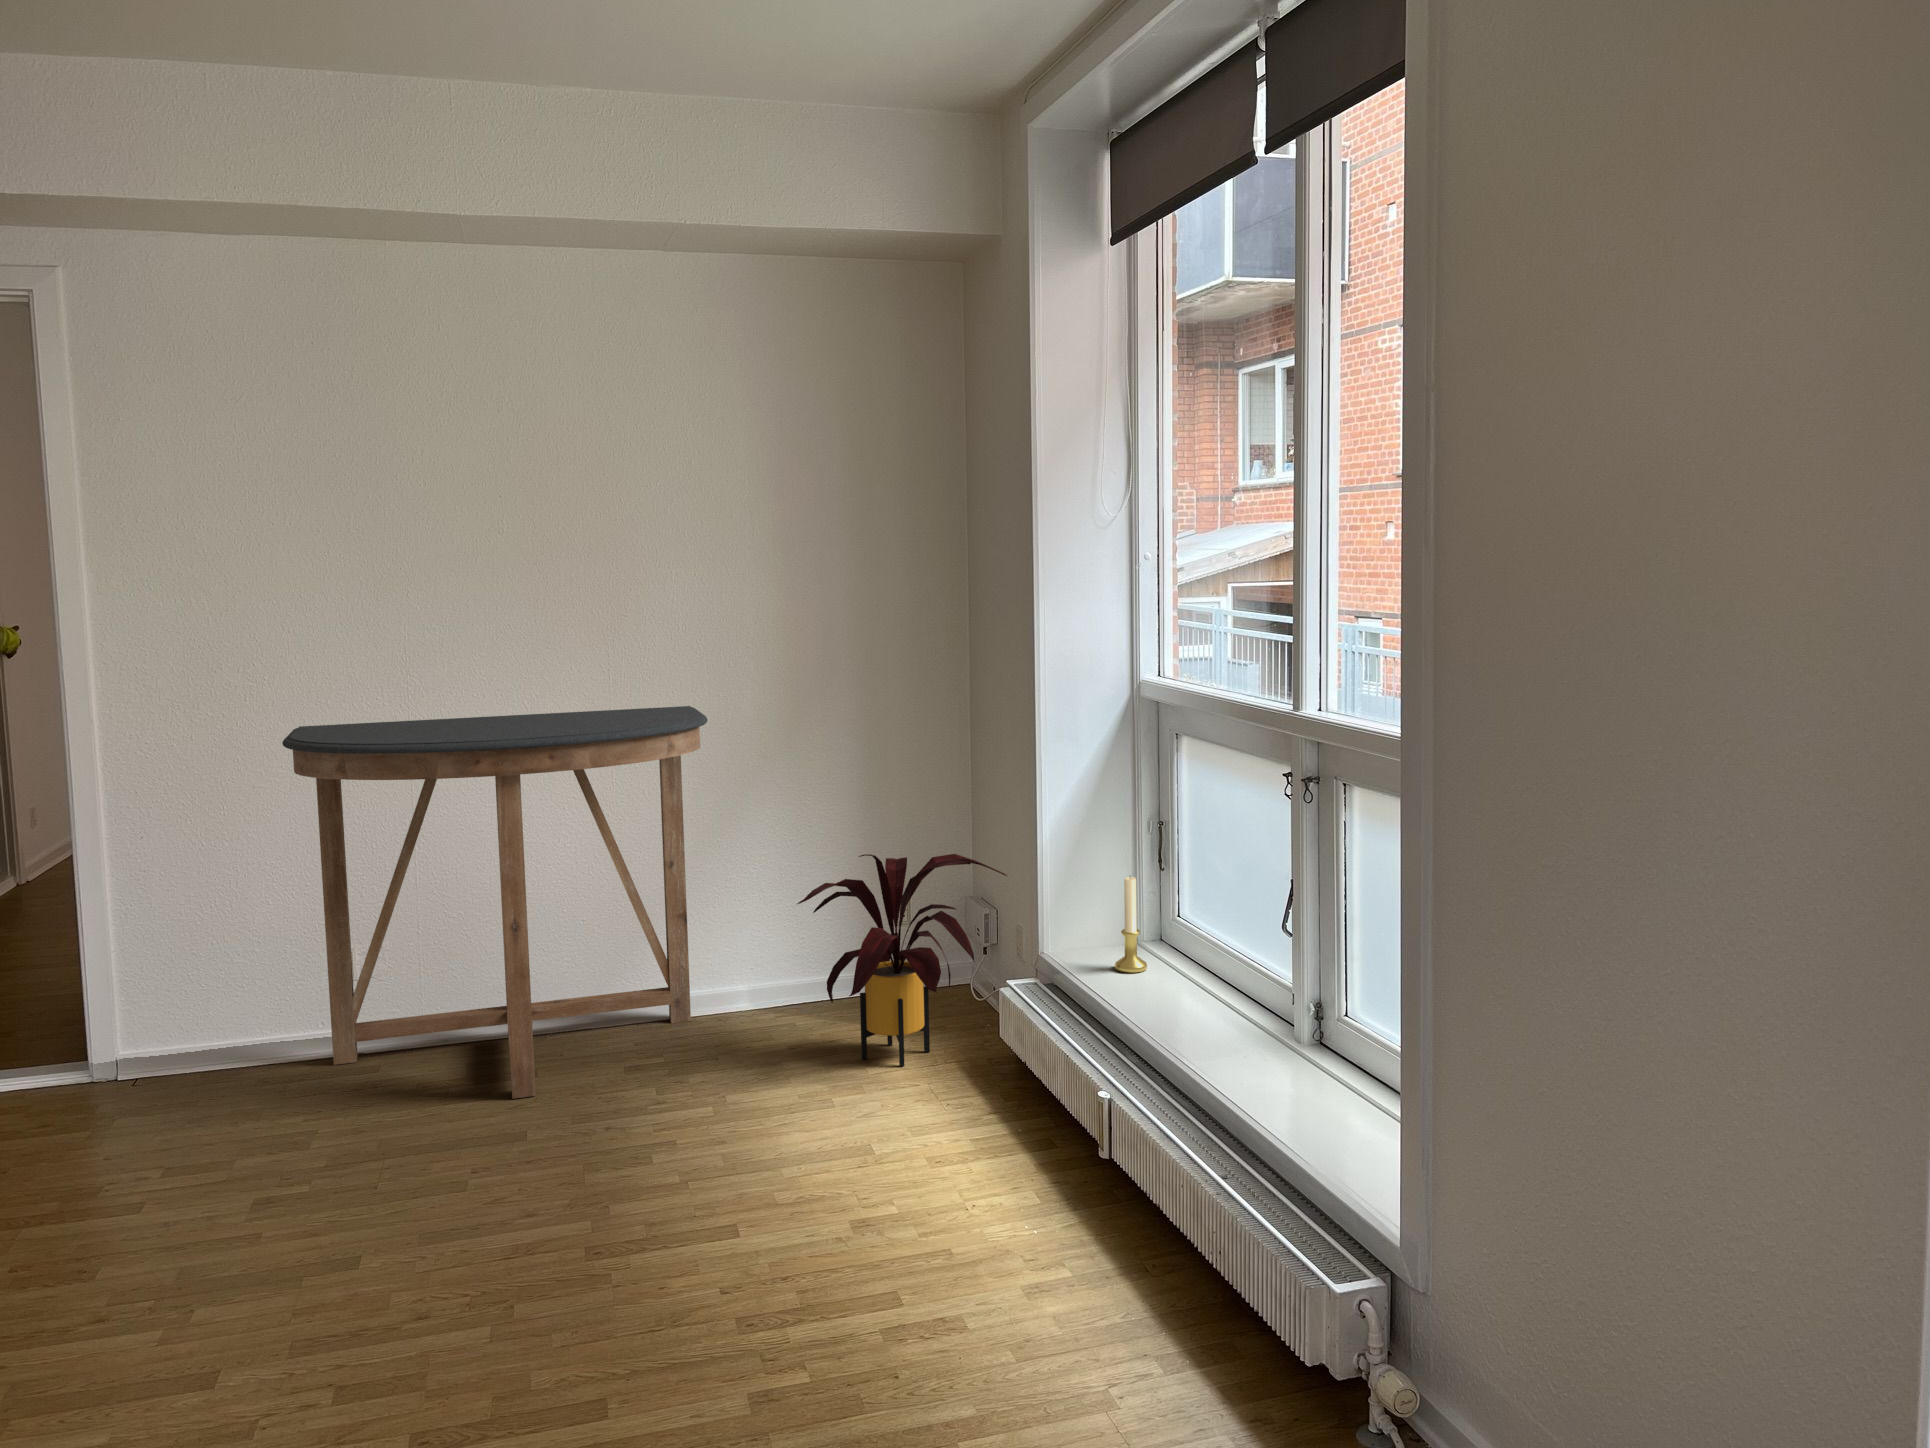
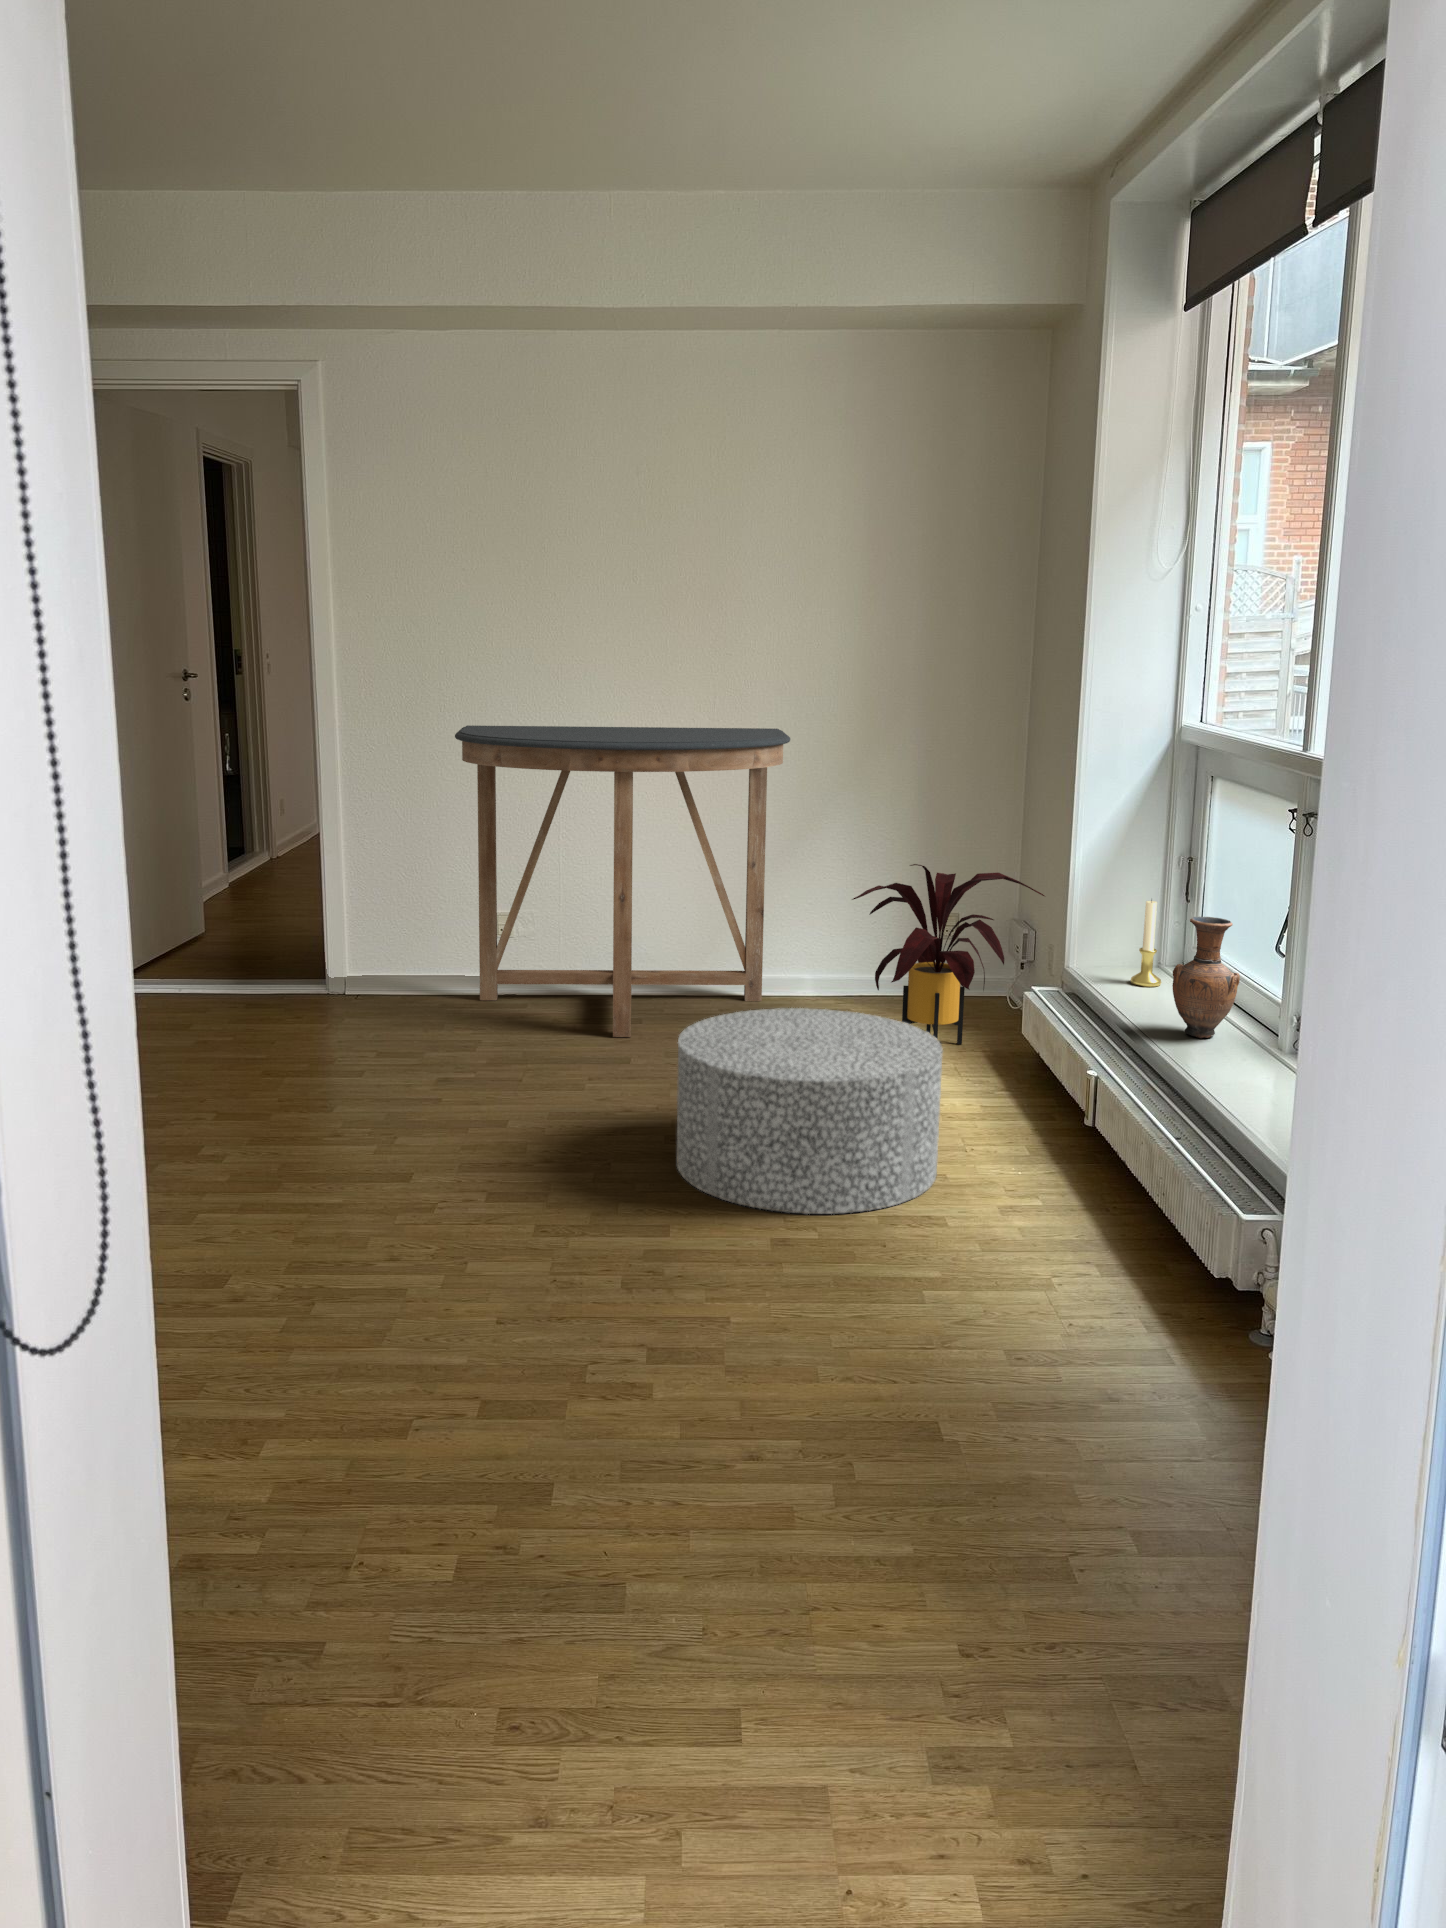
vase: none [1178,900,1251,1040] -> present [1172,917,1240,1038]
ottoman: none [606,1055,943,1353] -> present [677,1008,942,1214]

